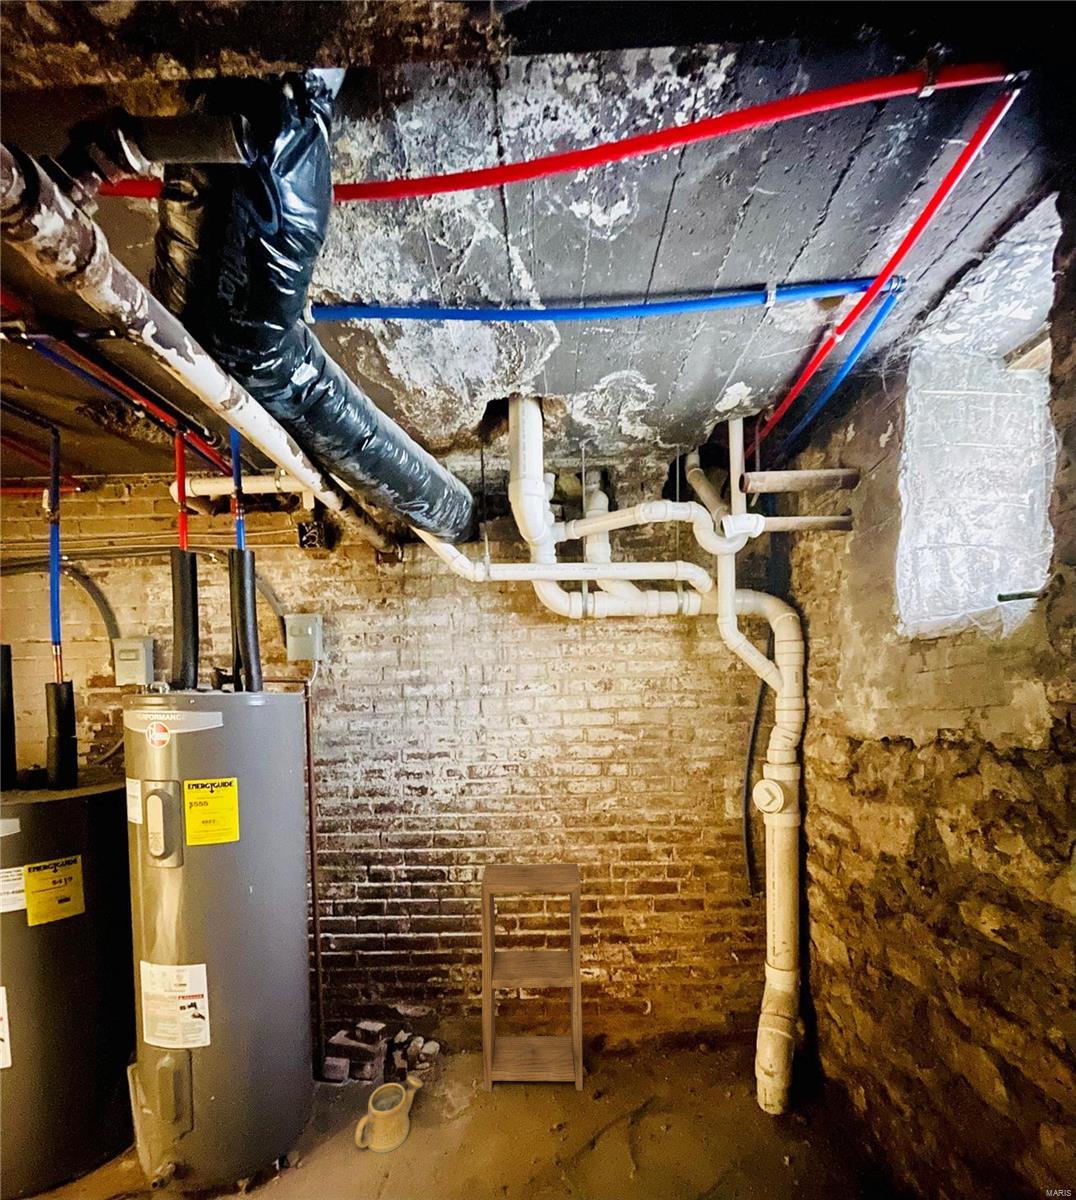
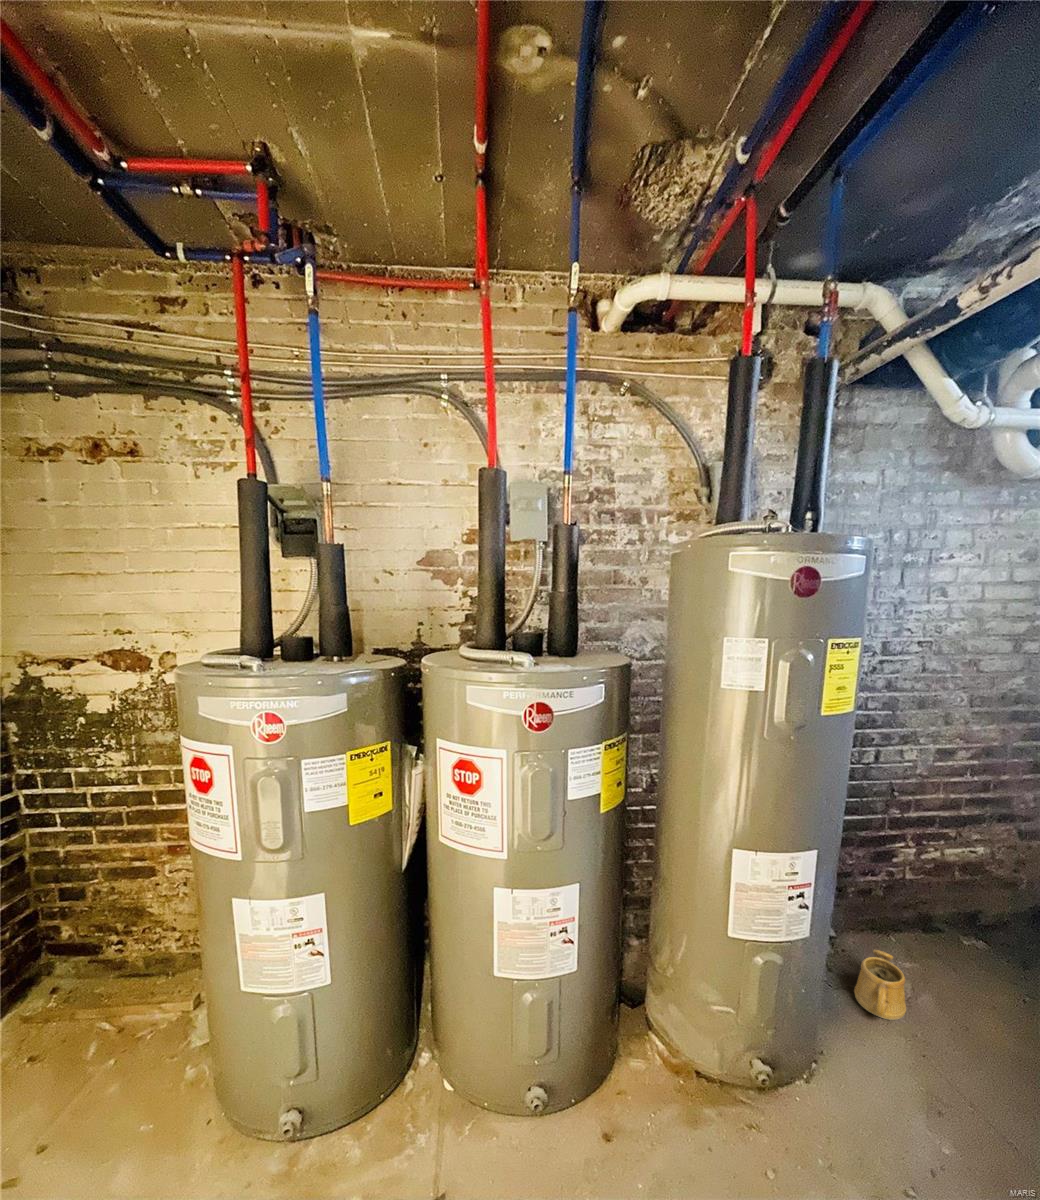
shelving unit: present [481,864,583,1093] -> none [884,744,1031,962]

